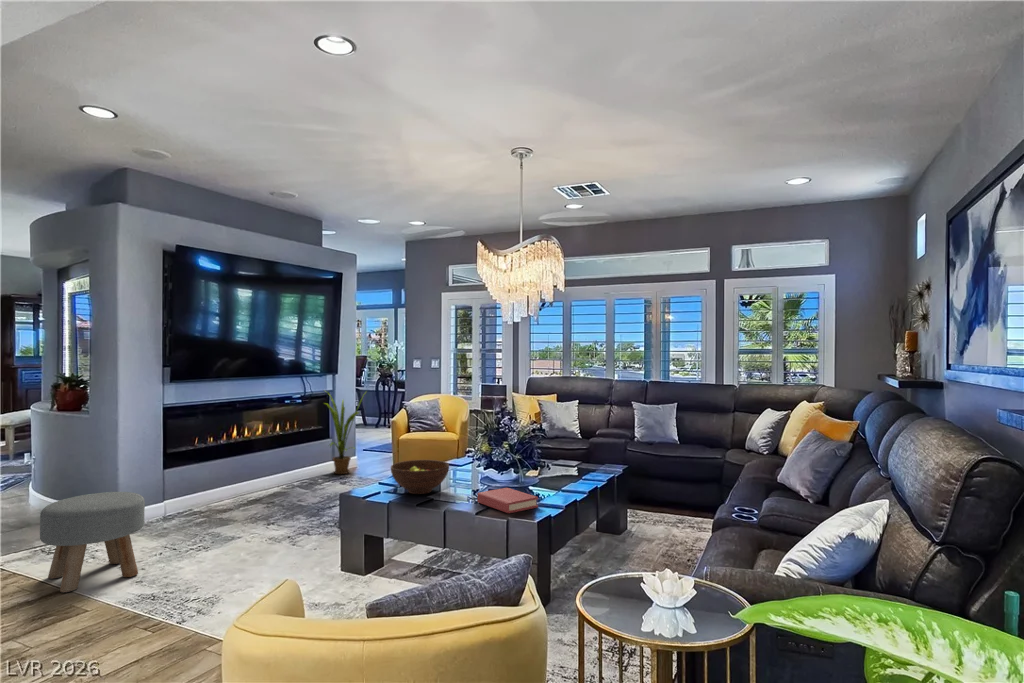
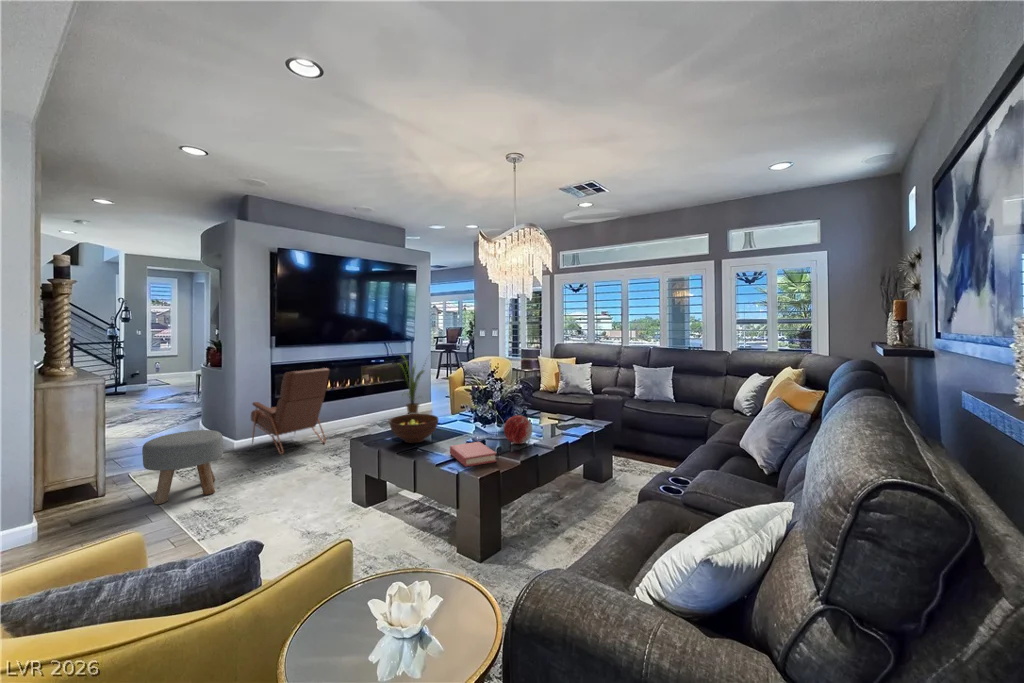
armchair: none [138,409,258,527] -> present [251,368,329,455]
decorative orb: none [529,457,562,490] -> present [504,415,533,444]

